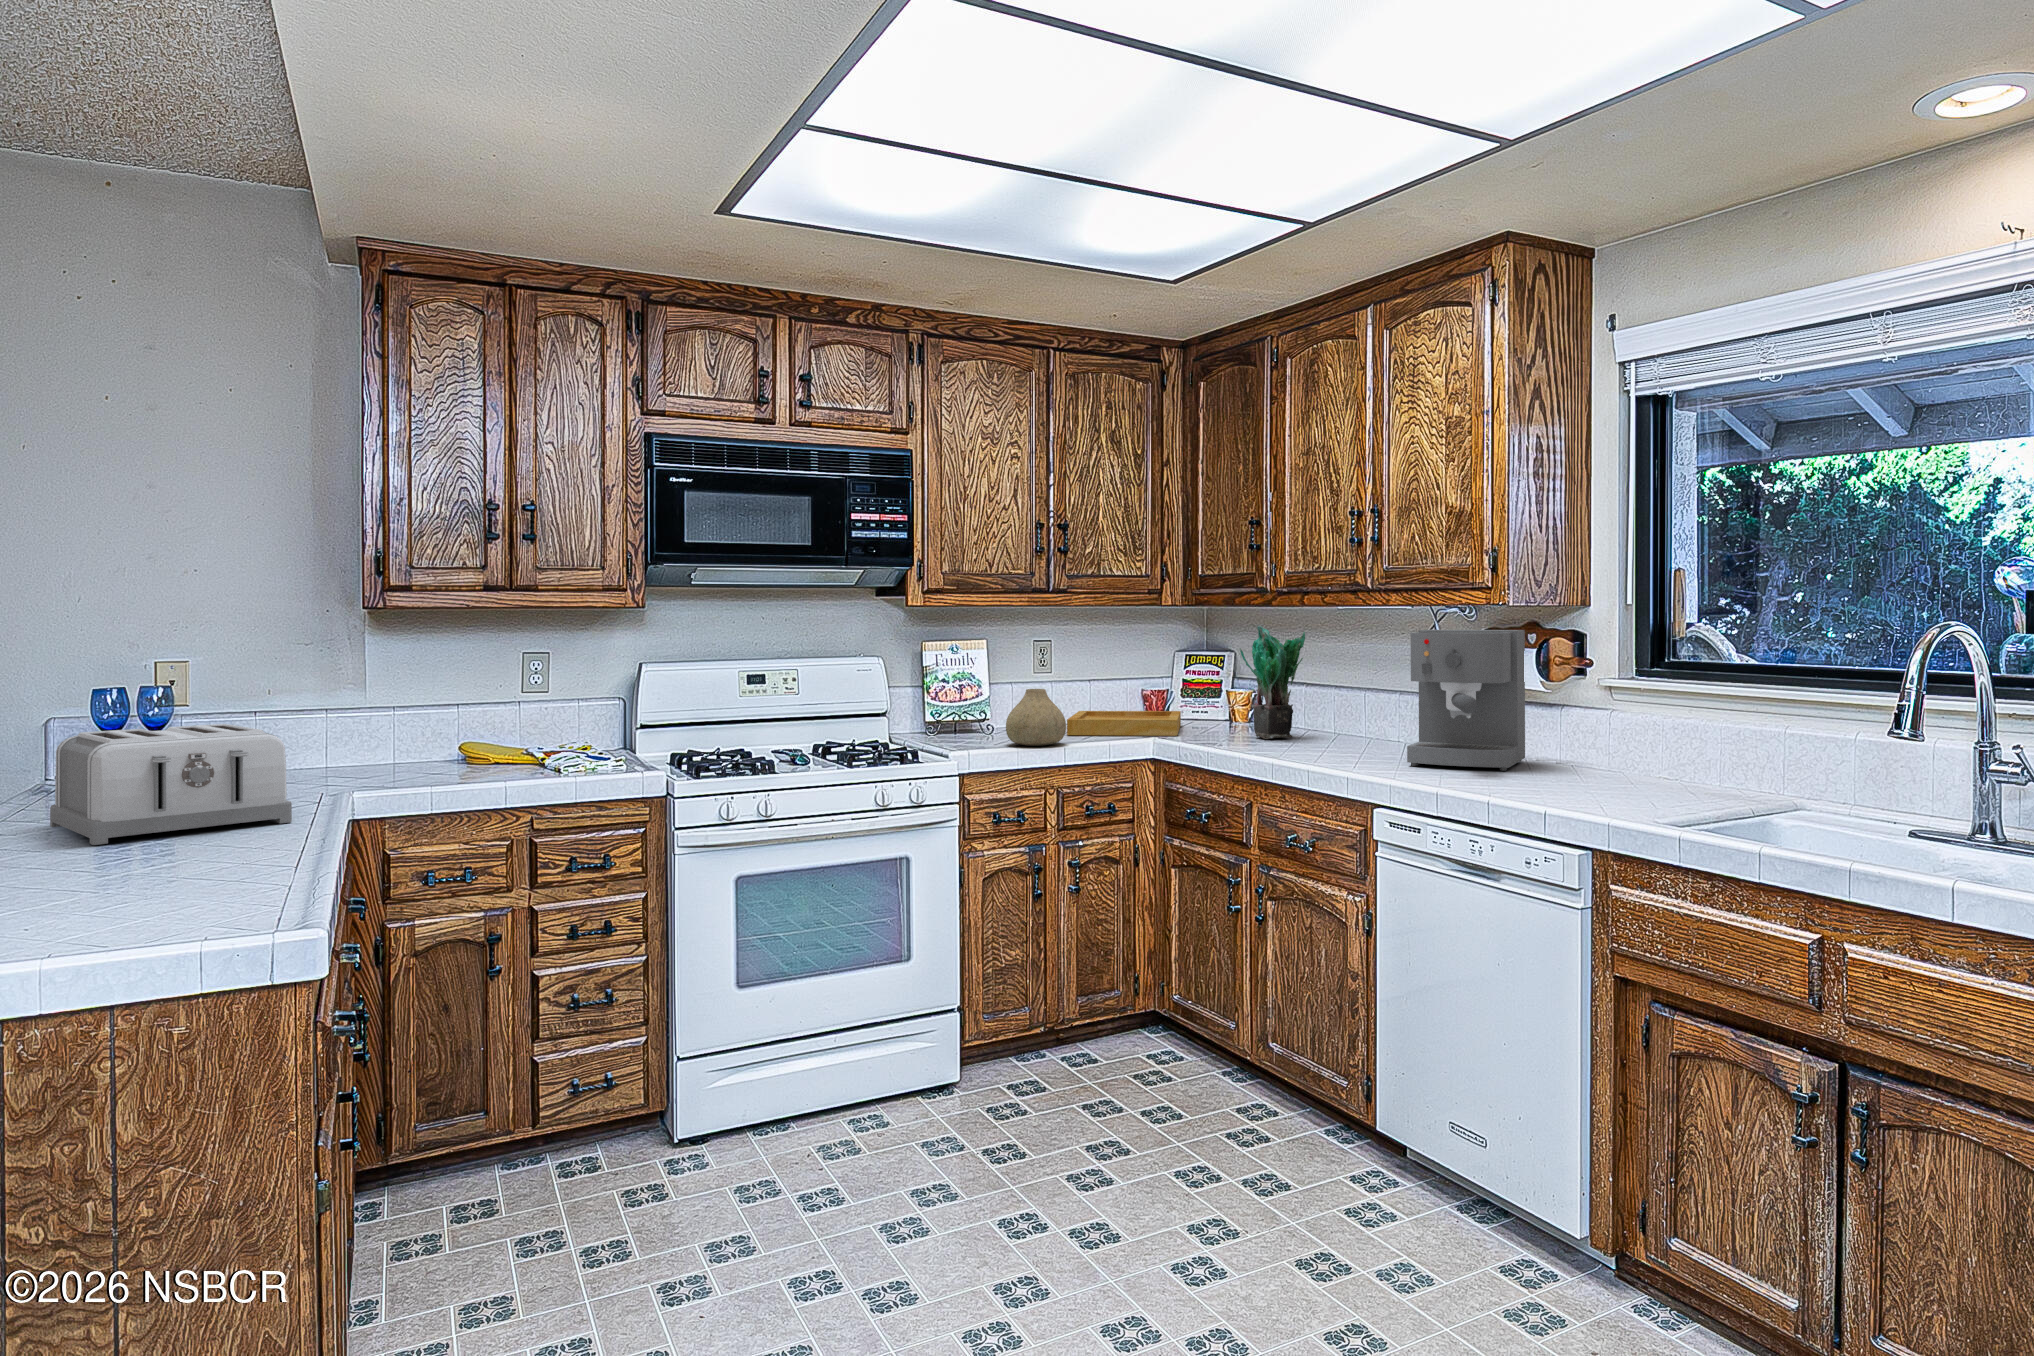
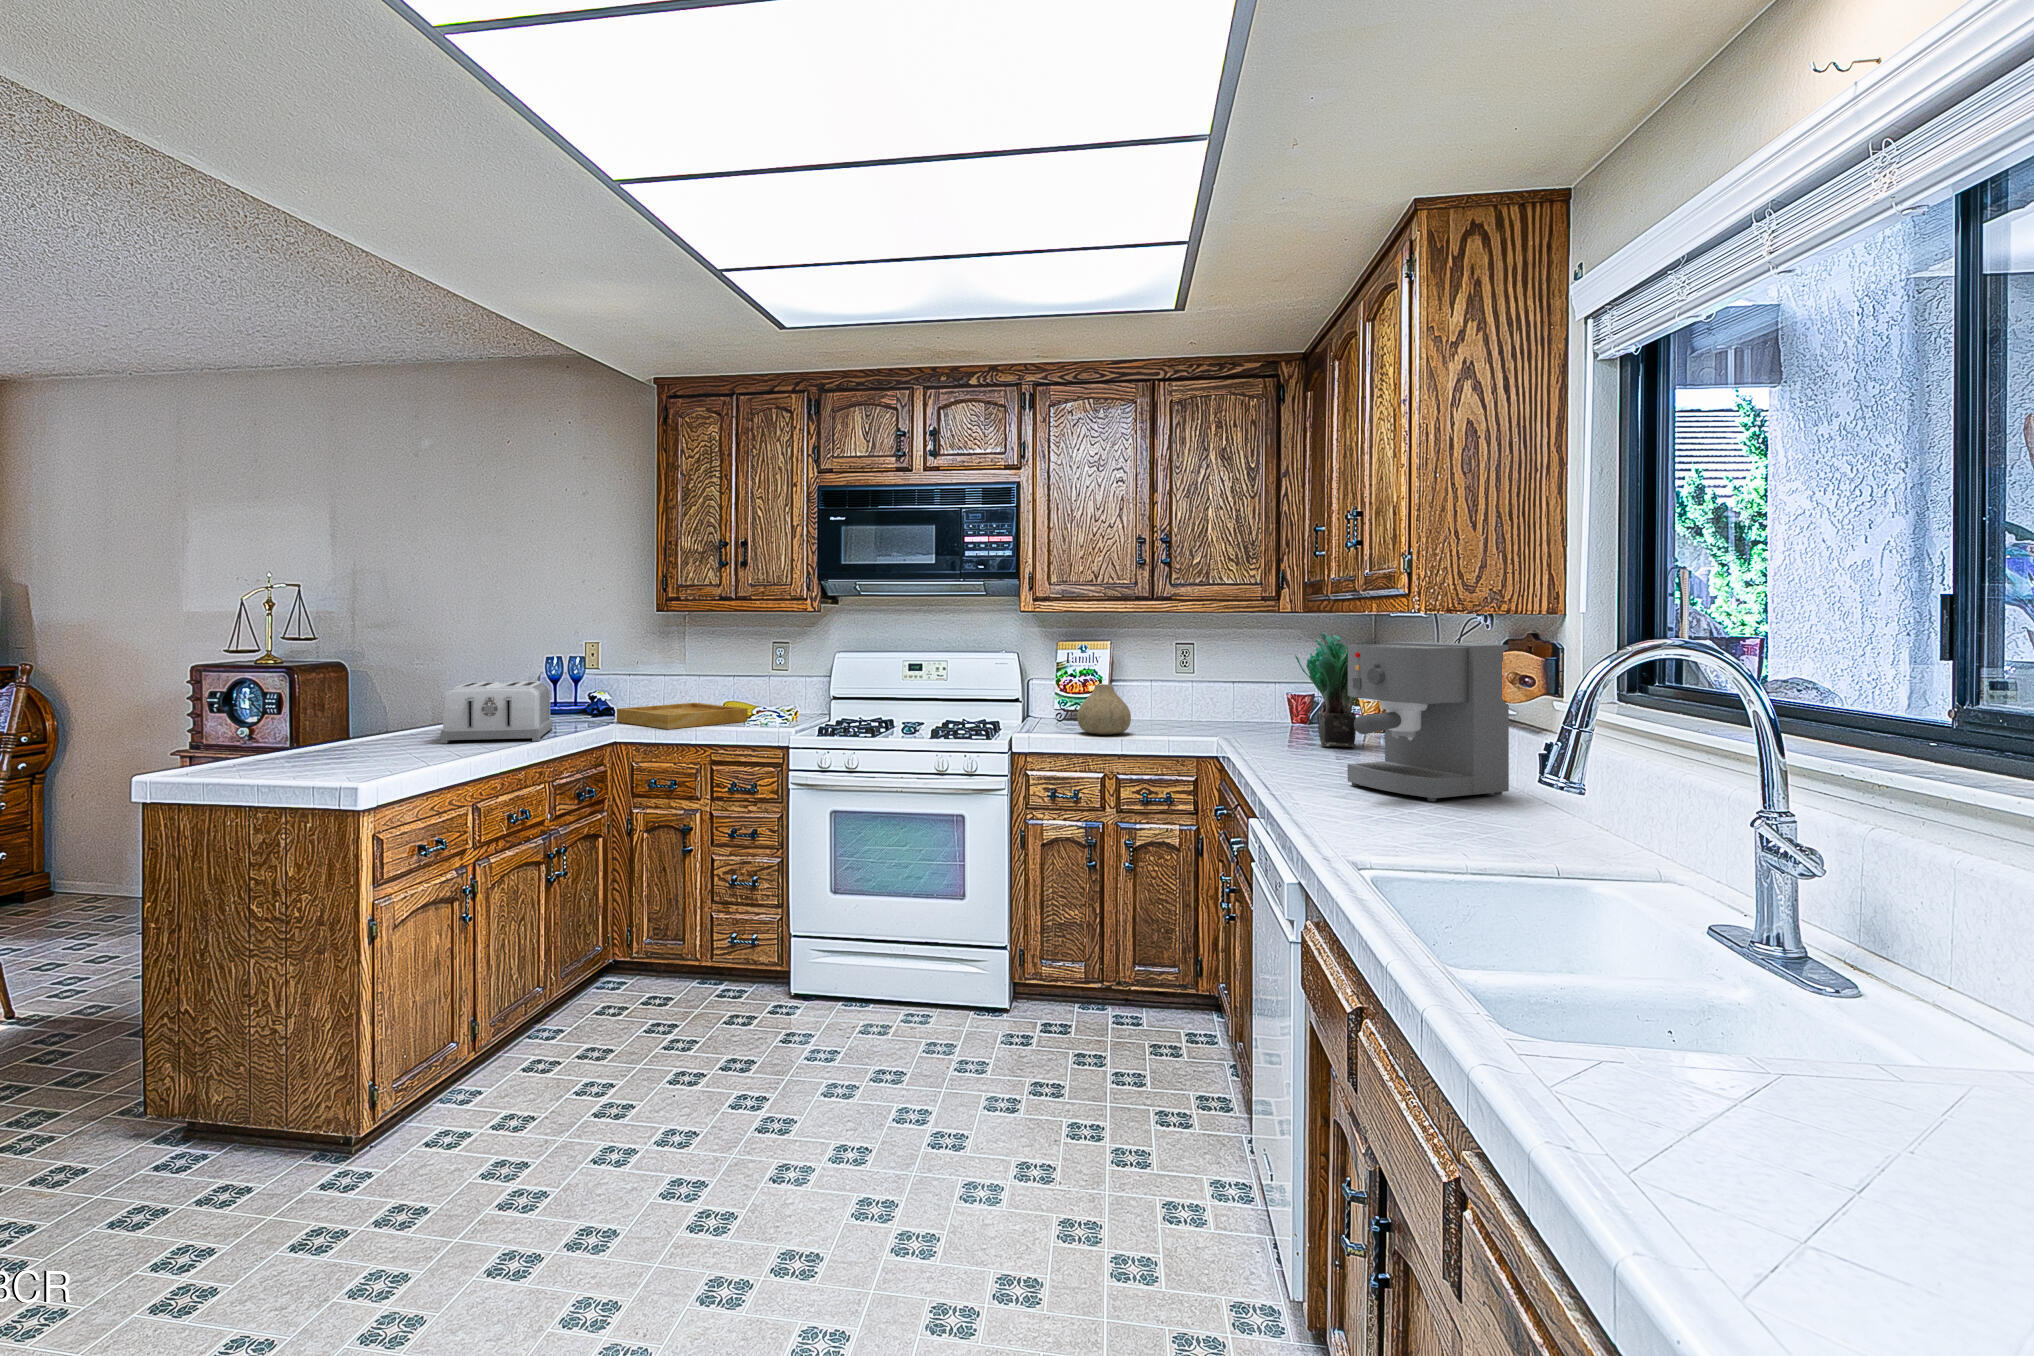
tray: present [1067,711,1181,736] -> present [617,703,748,729]

